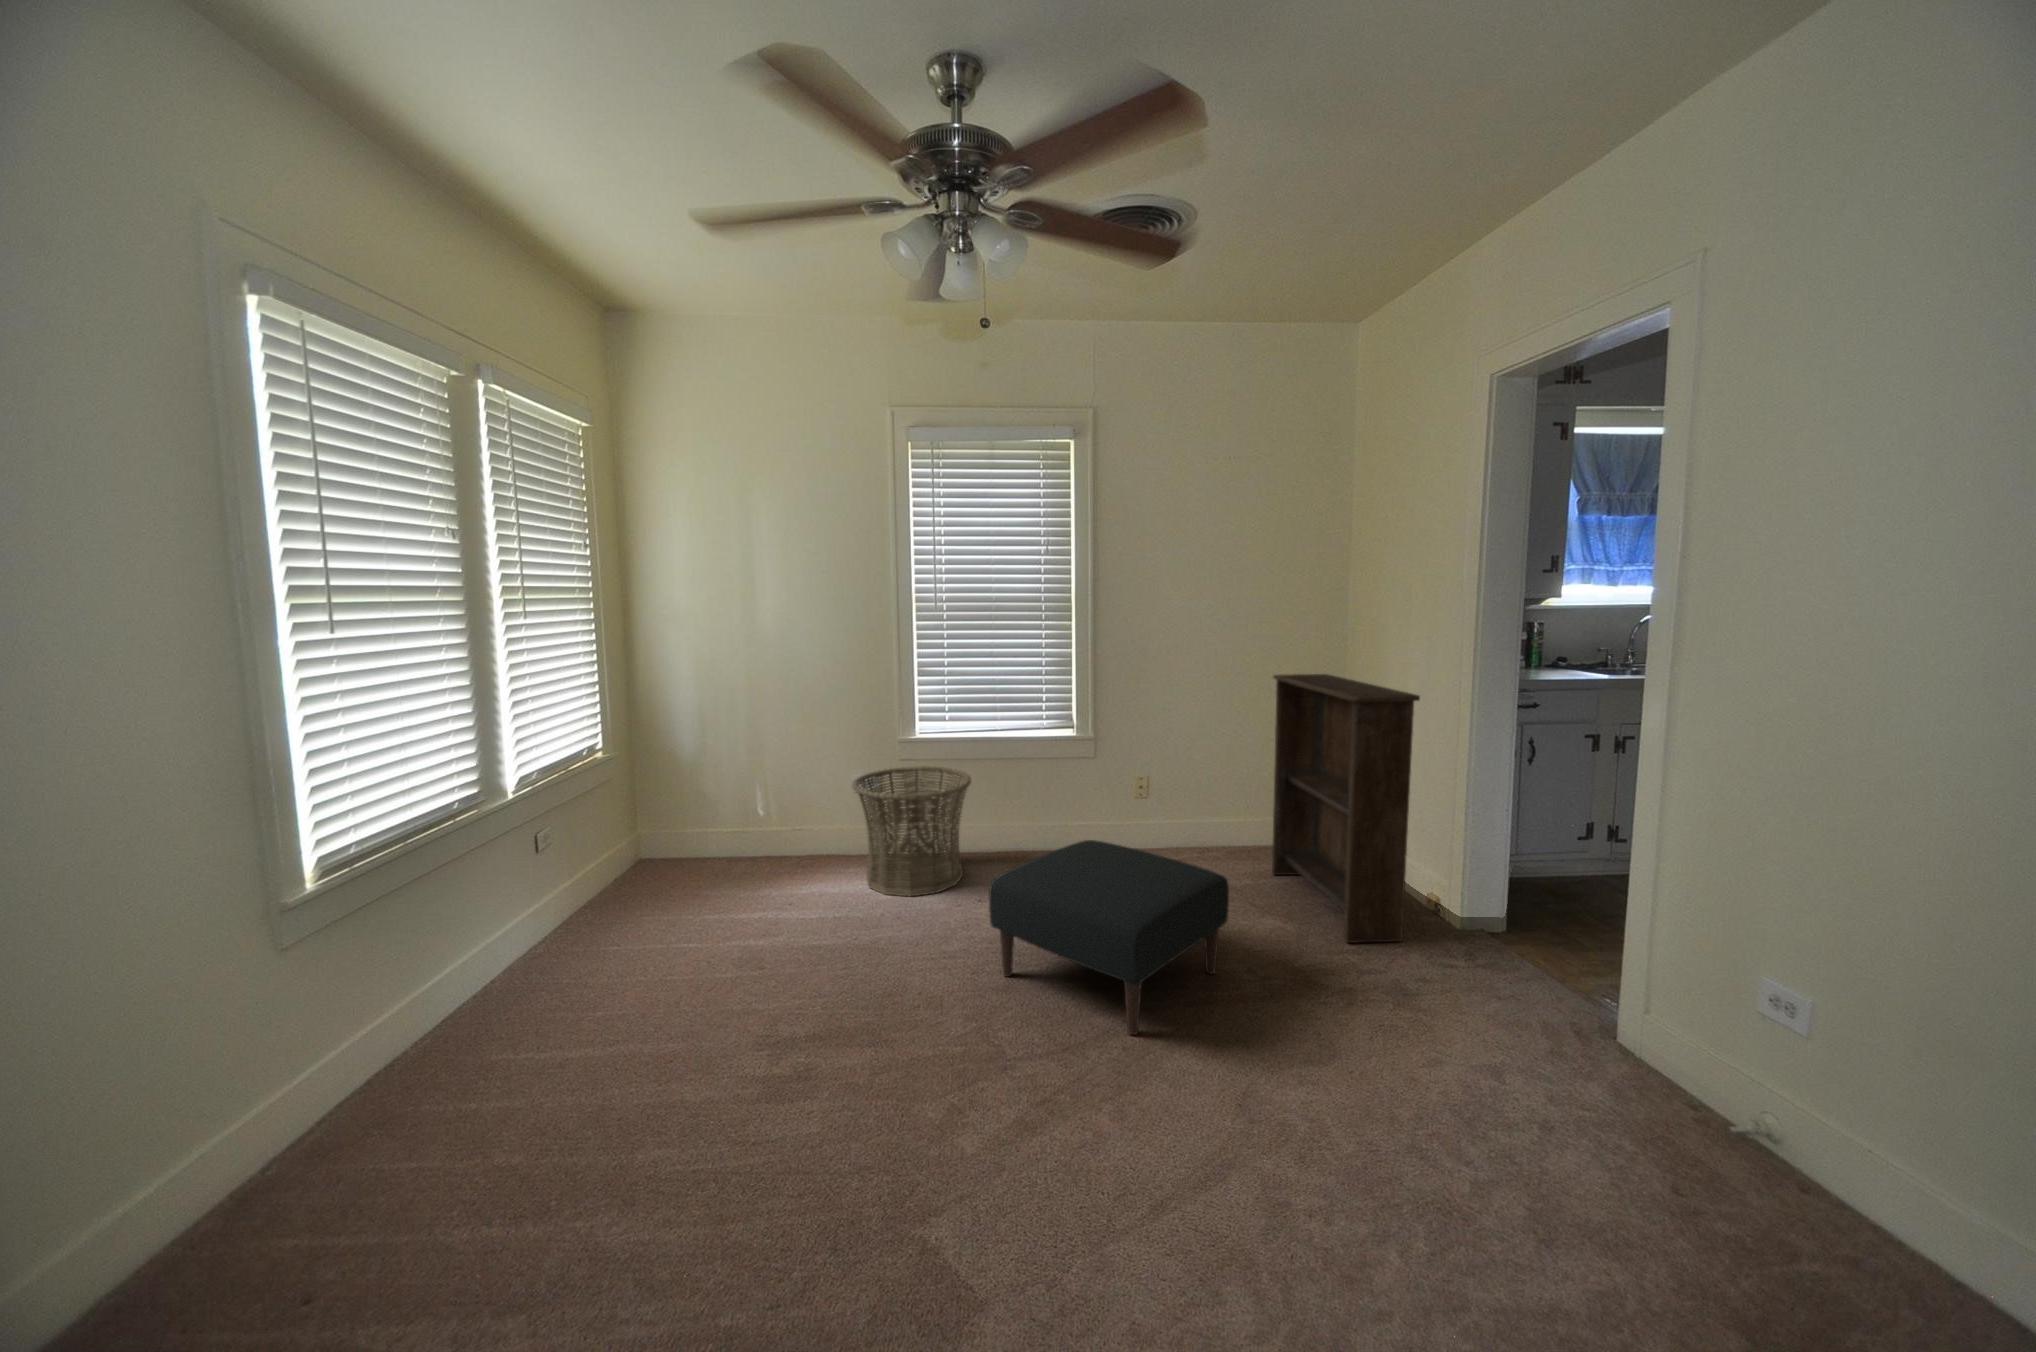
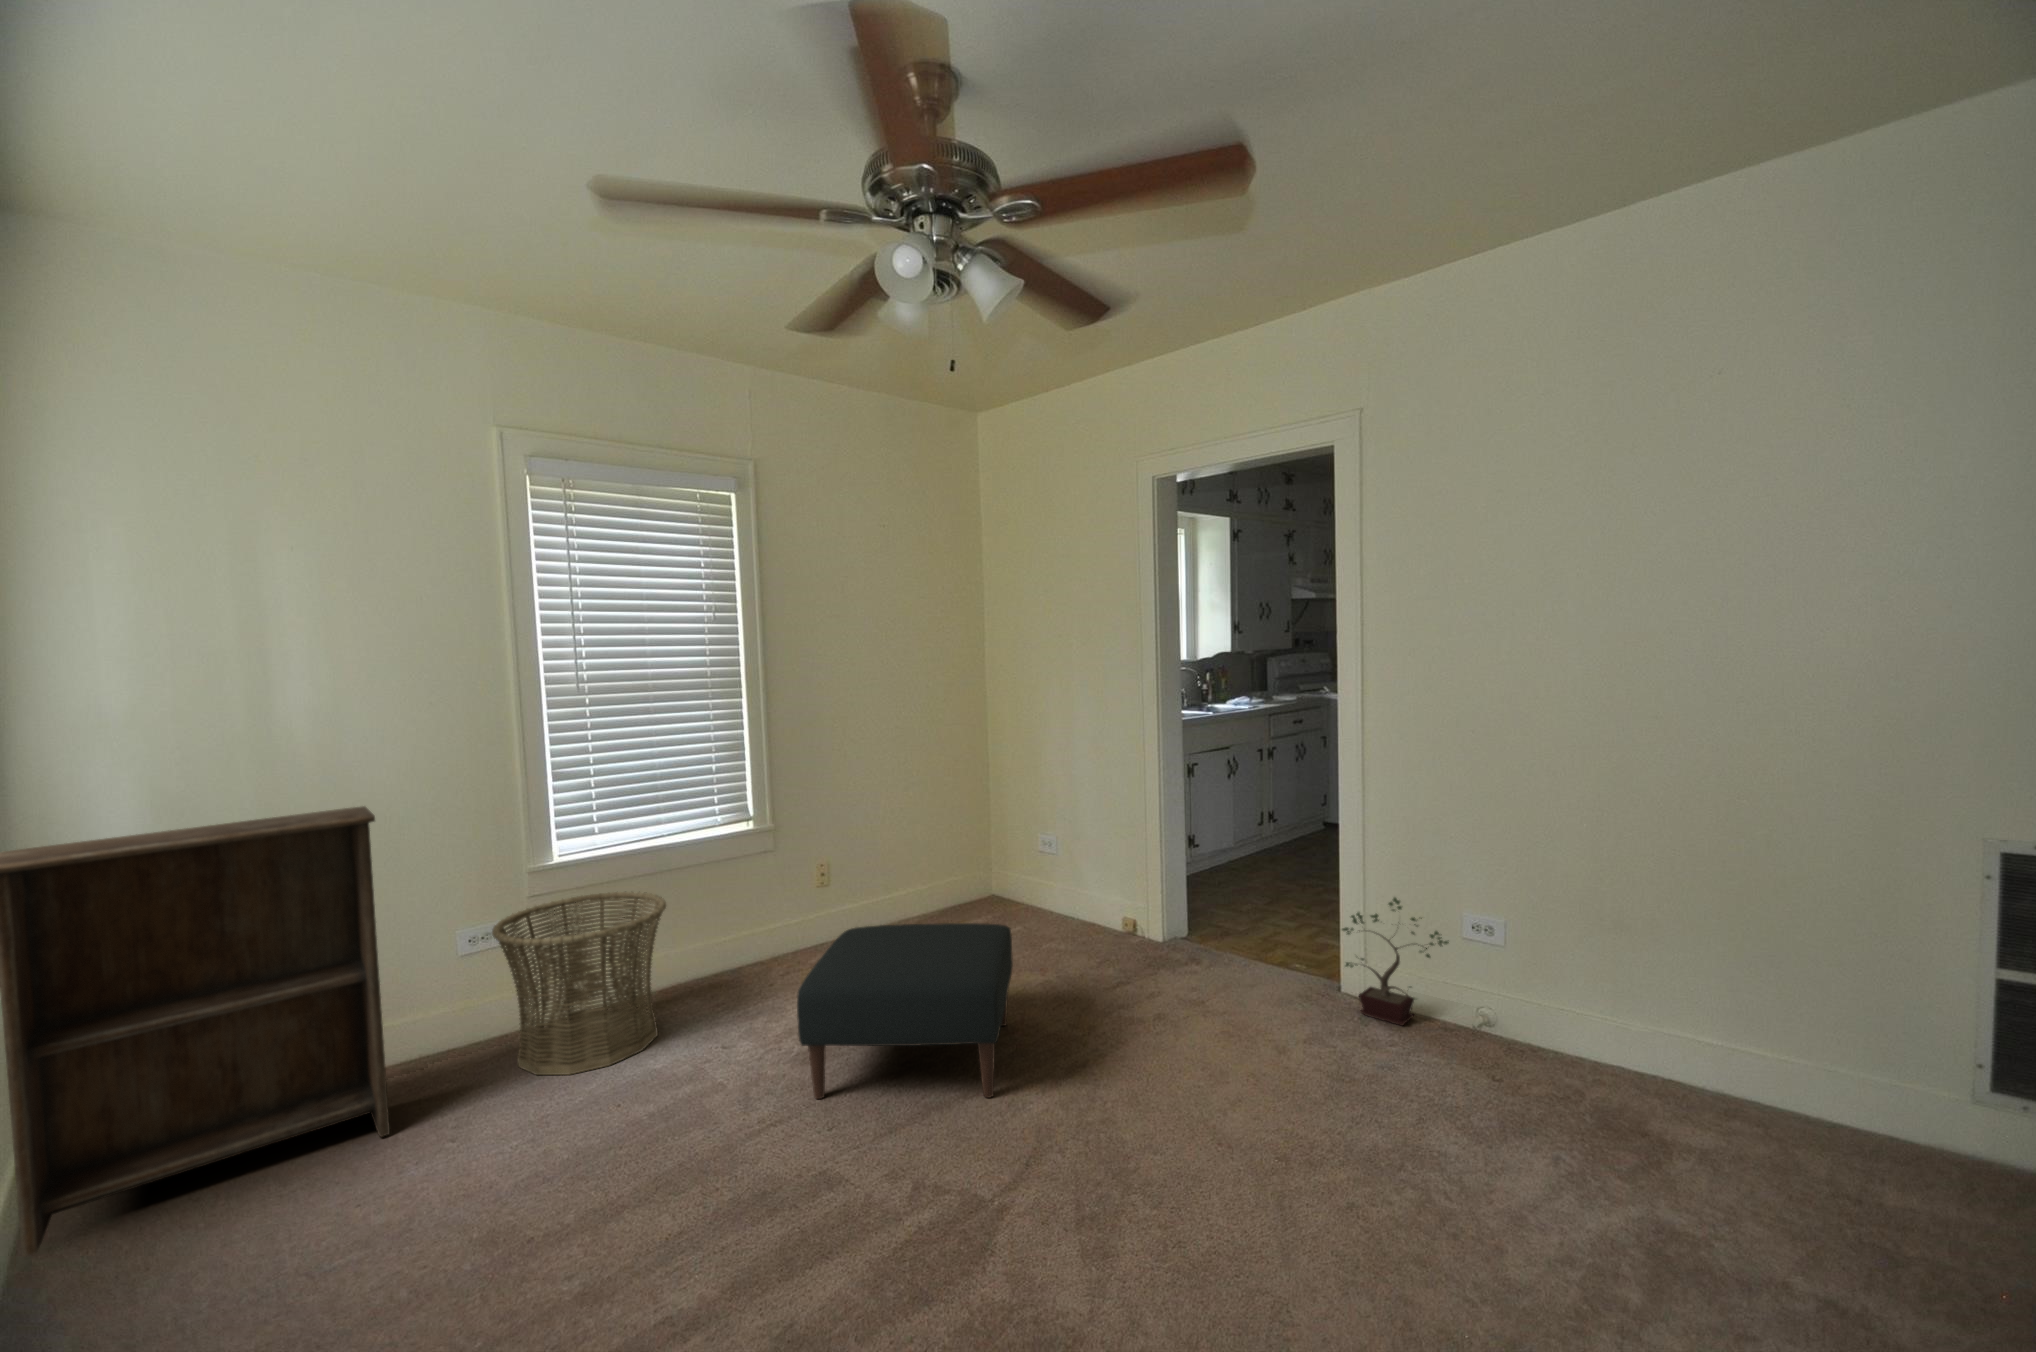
bookshelf: present [1272,674,1420,943] -> present [0,806,390,1257]
potted plant: none [1683,995,1877,1189] -> present [1342,897,1449,1026]

